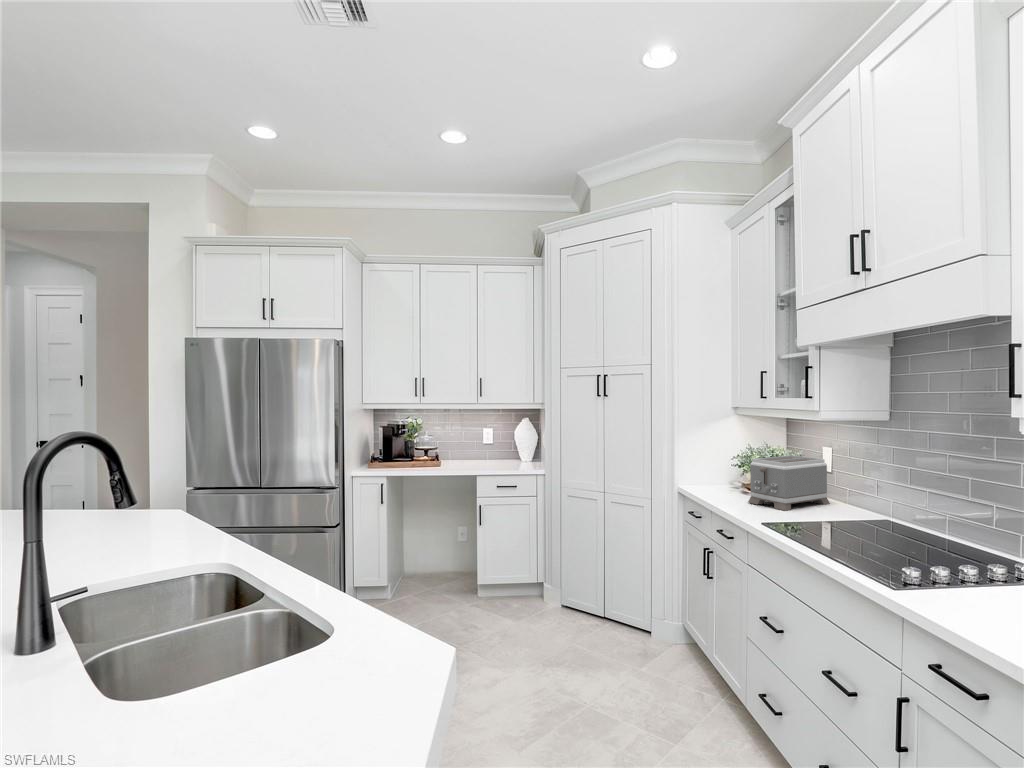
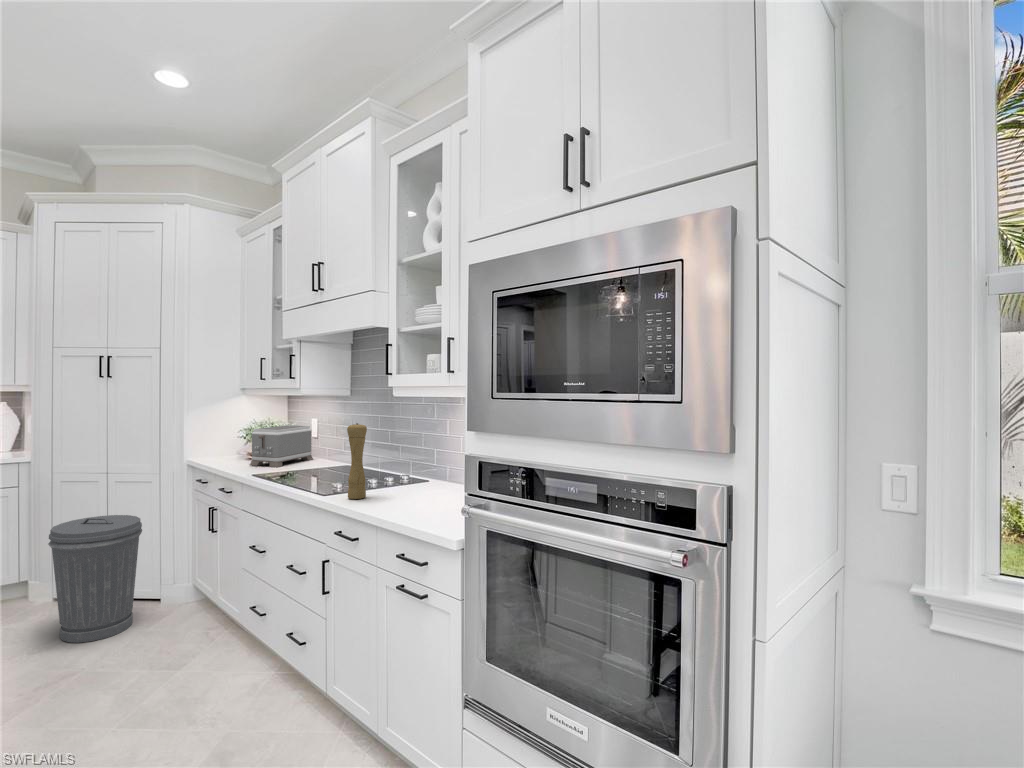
pepper mill: none [942,480,984,614] -> present [347,423,367,499]
trash can: none [560,531,636,660] -> present [48,515,142,643]

